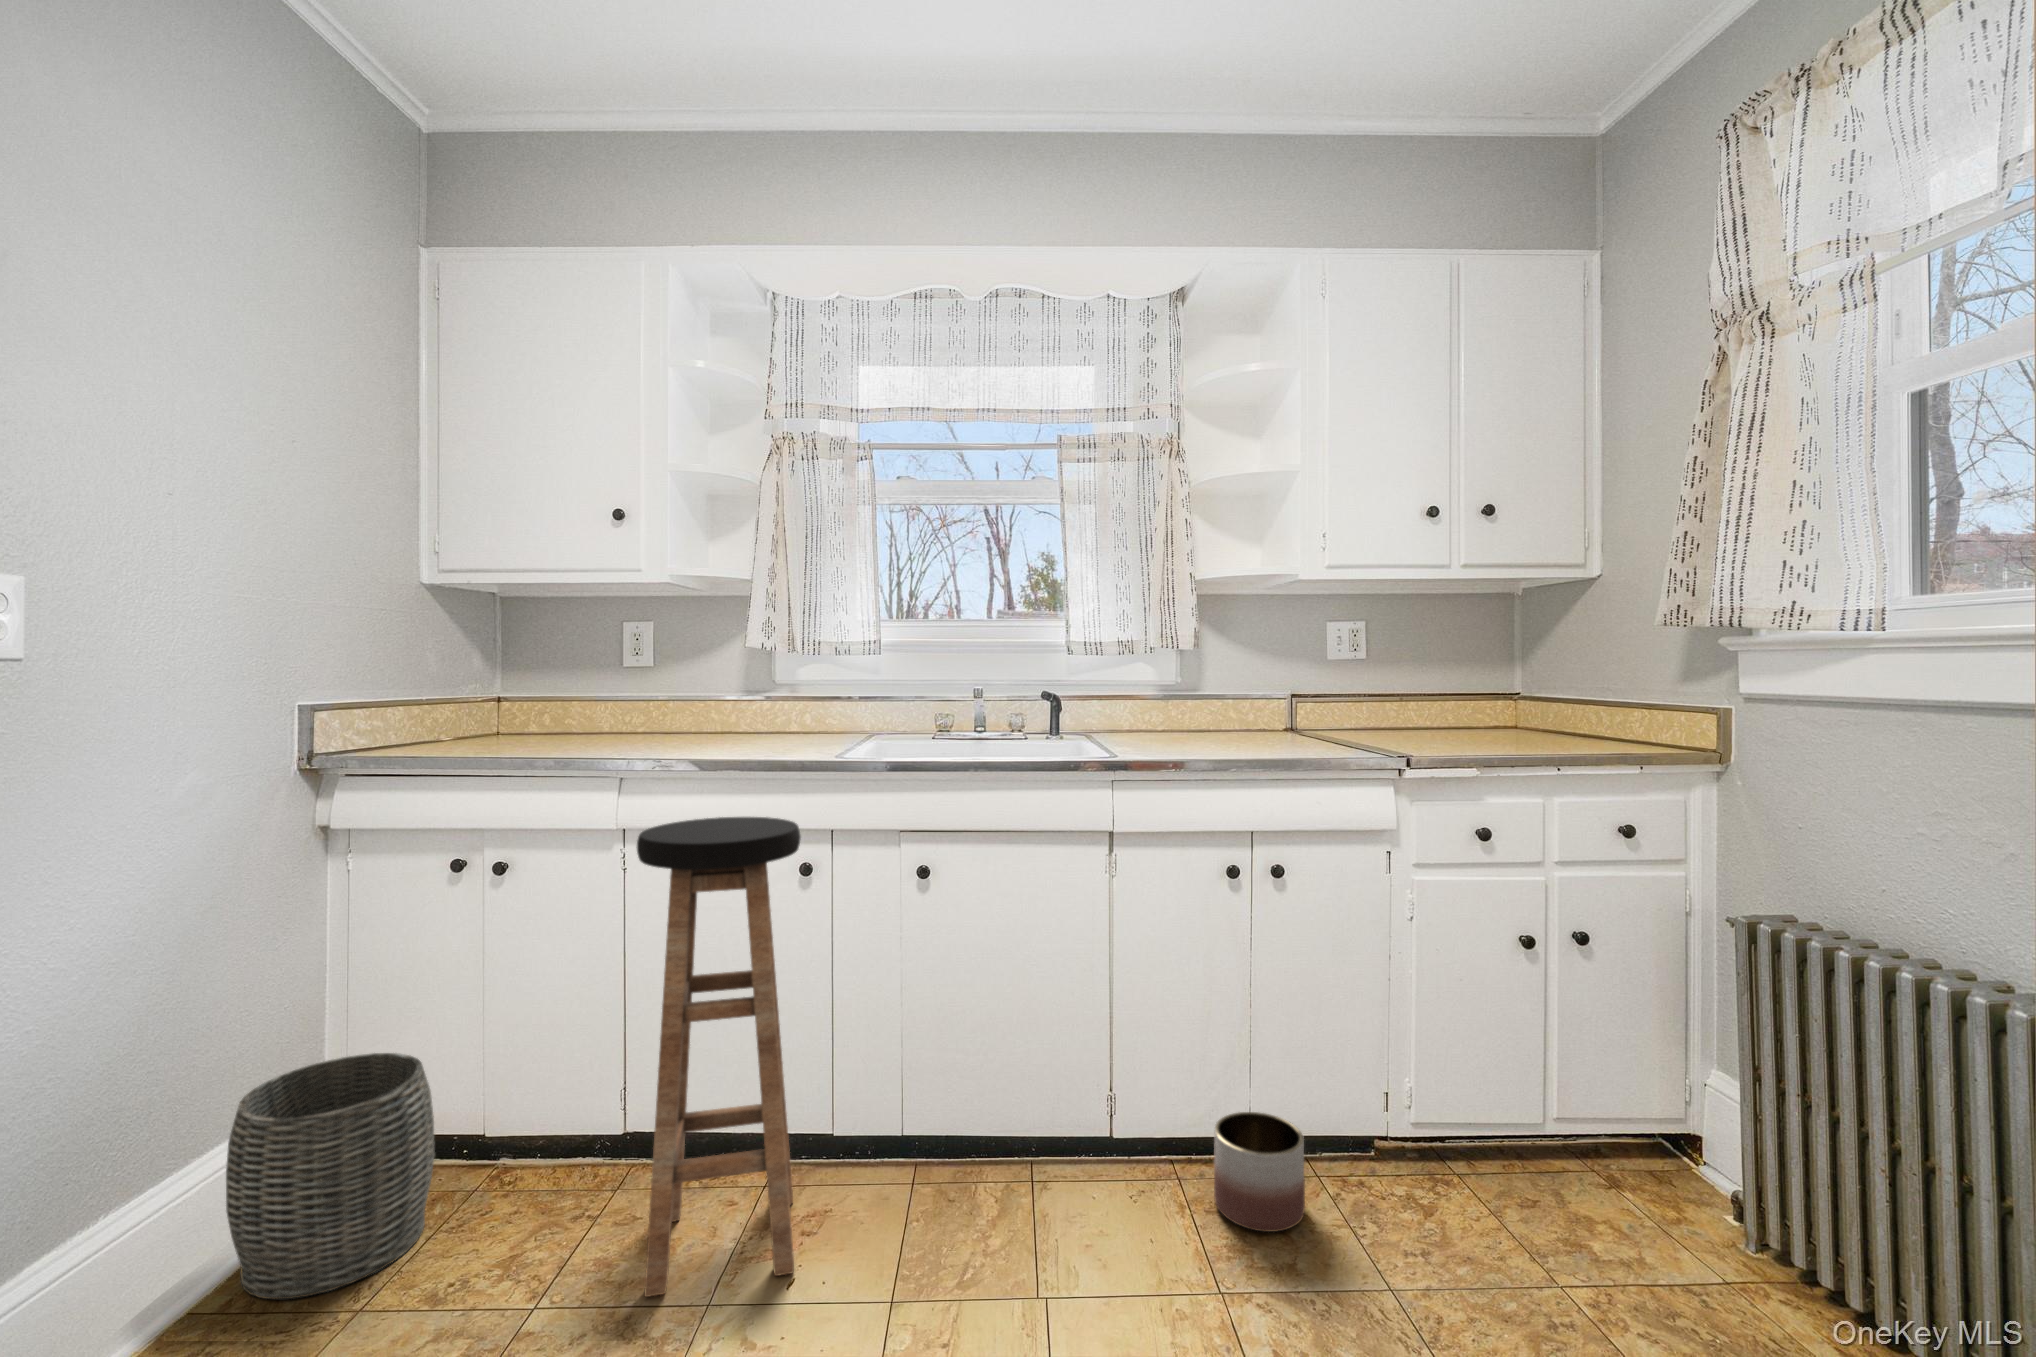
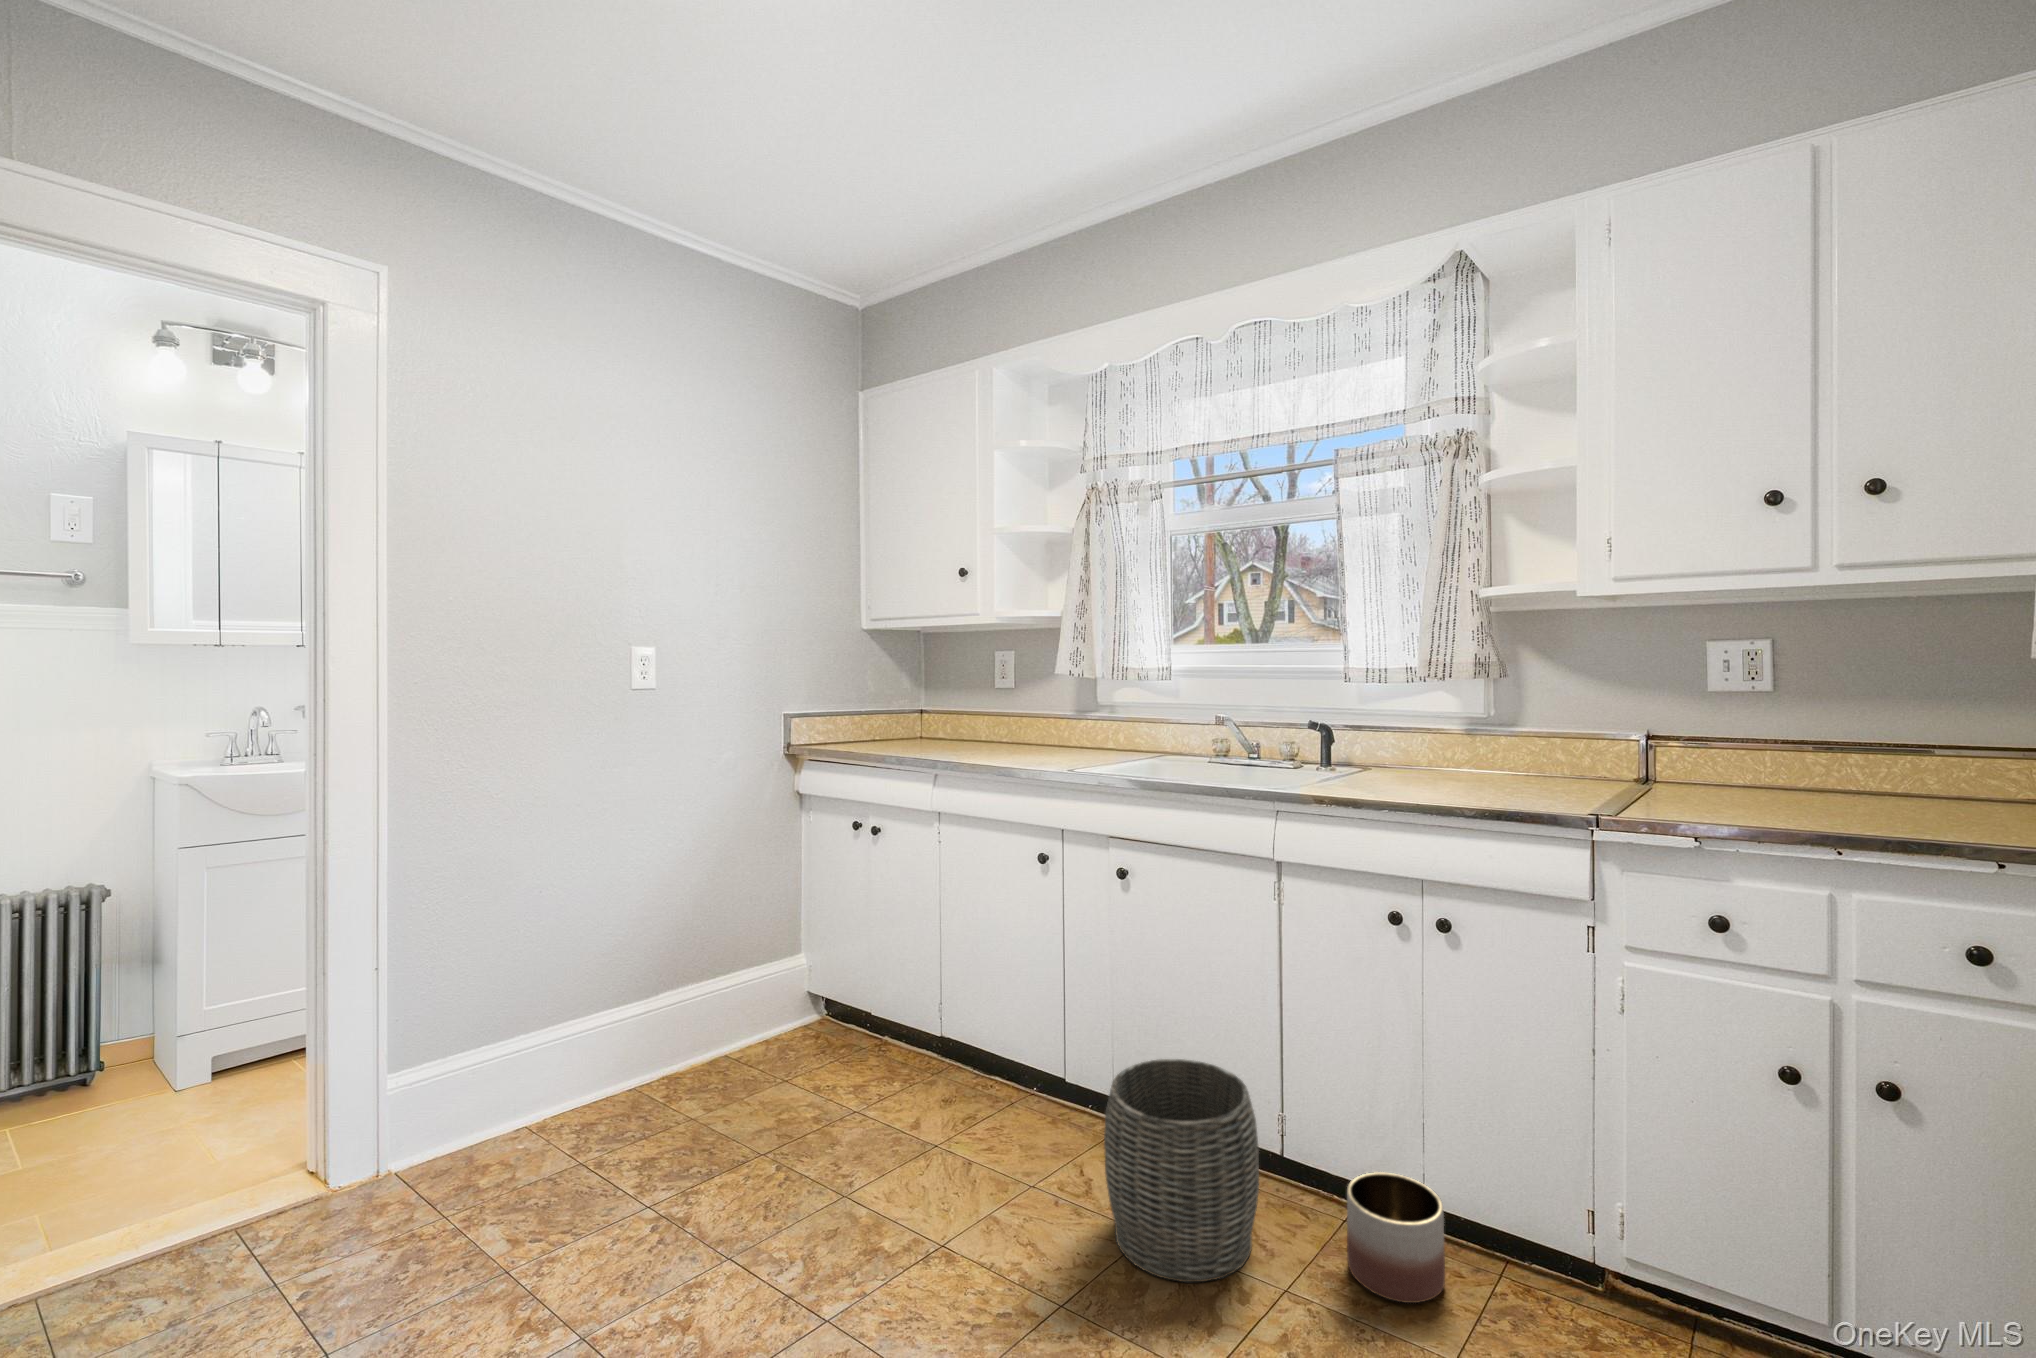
bar stool: present [637,817,801,1297] -> none [896,815,1029,1167]
woven basket: present [226,1053,435,1300] -> present [1104,1059,1259,1282]

